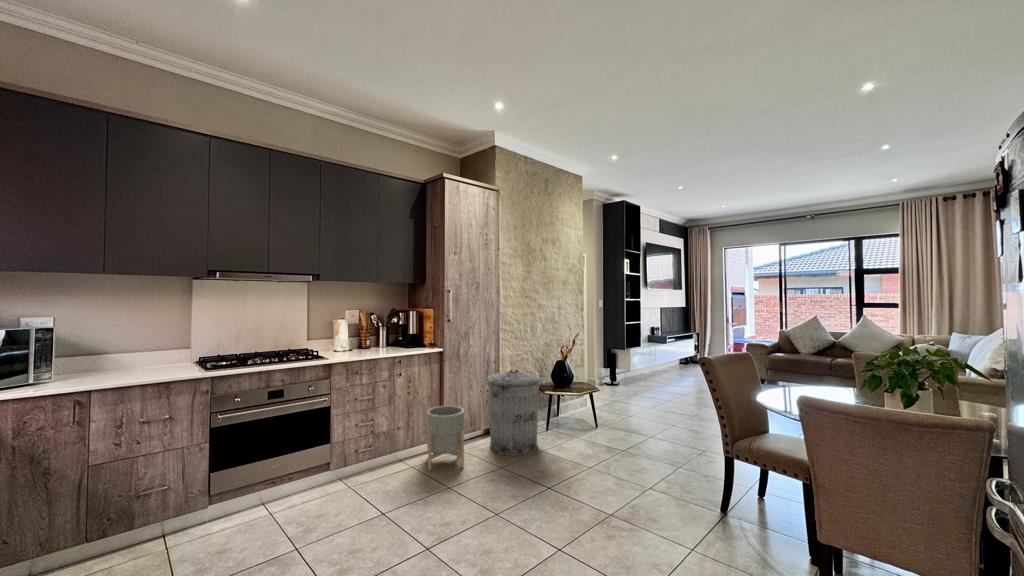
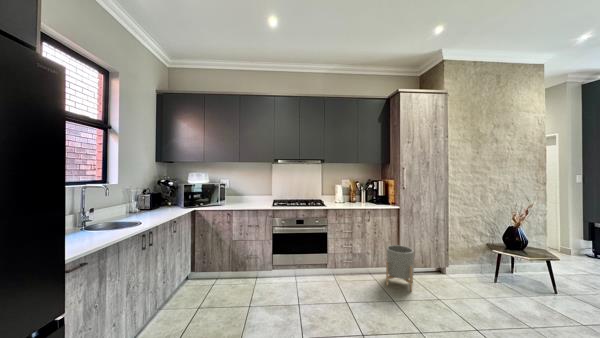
trash can: present [487,369,540,456] -> none [435,228,485,297]

